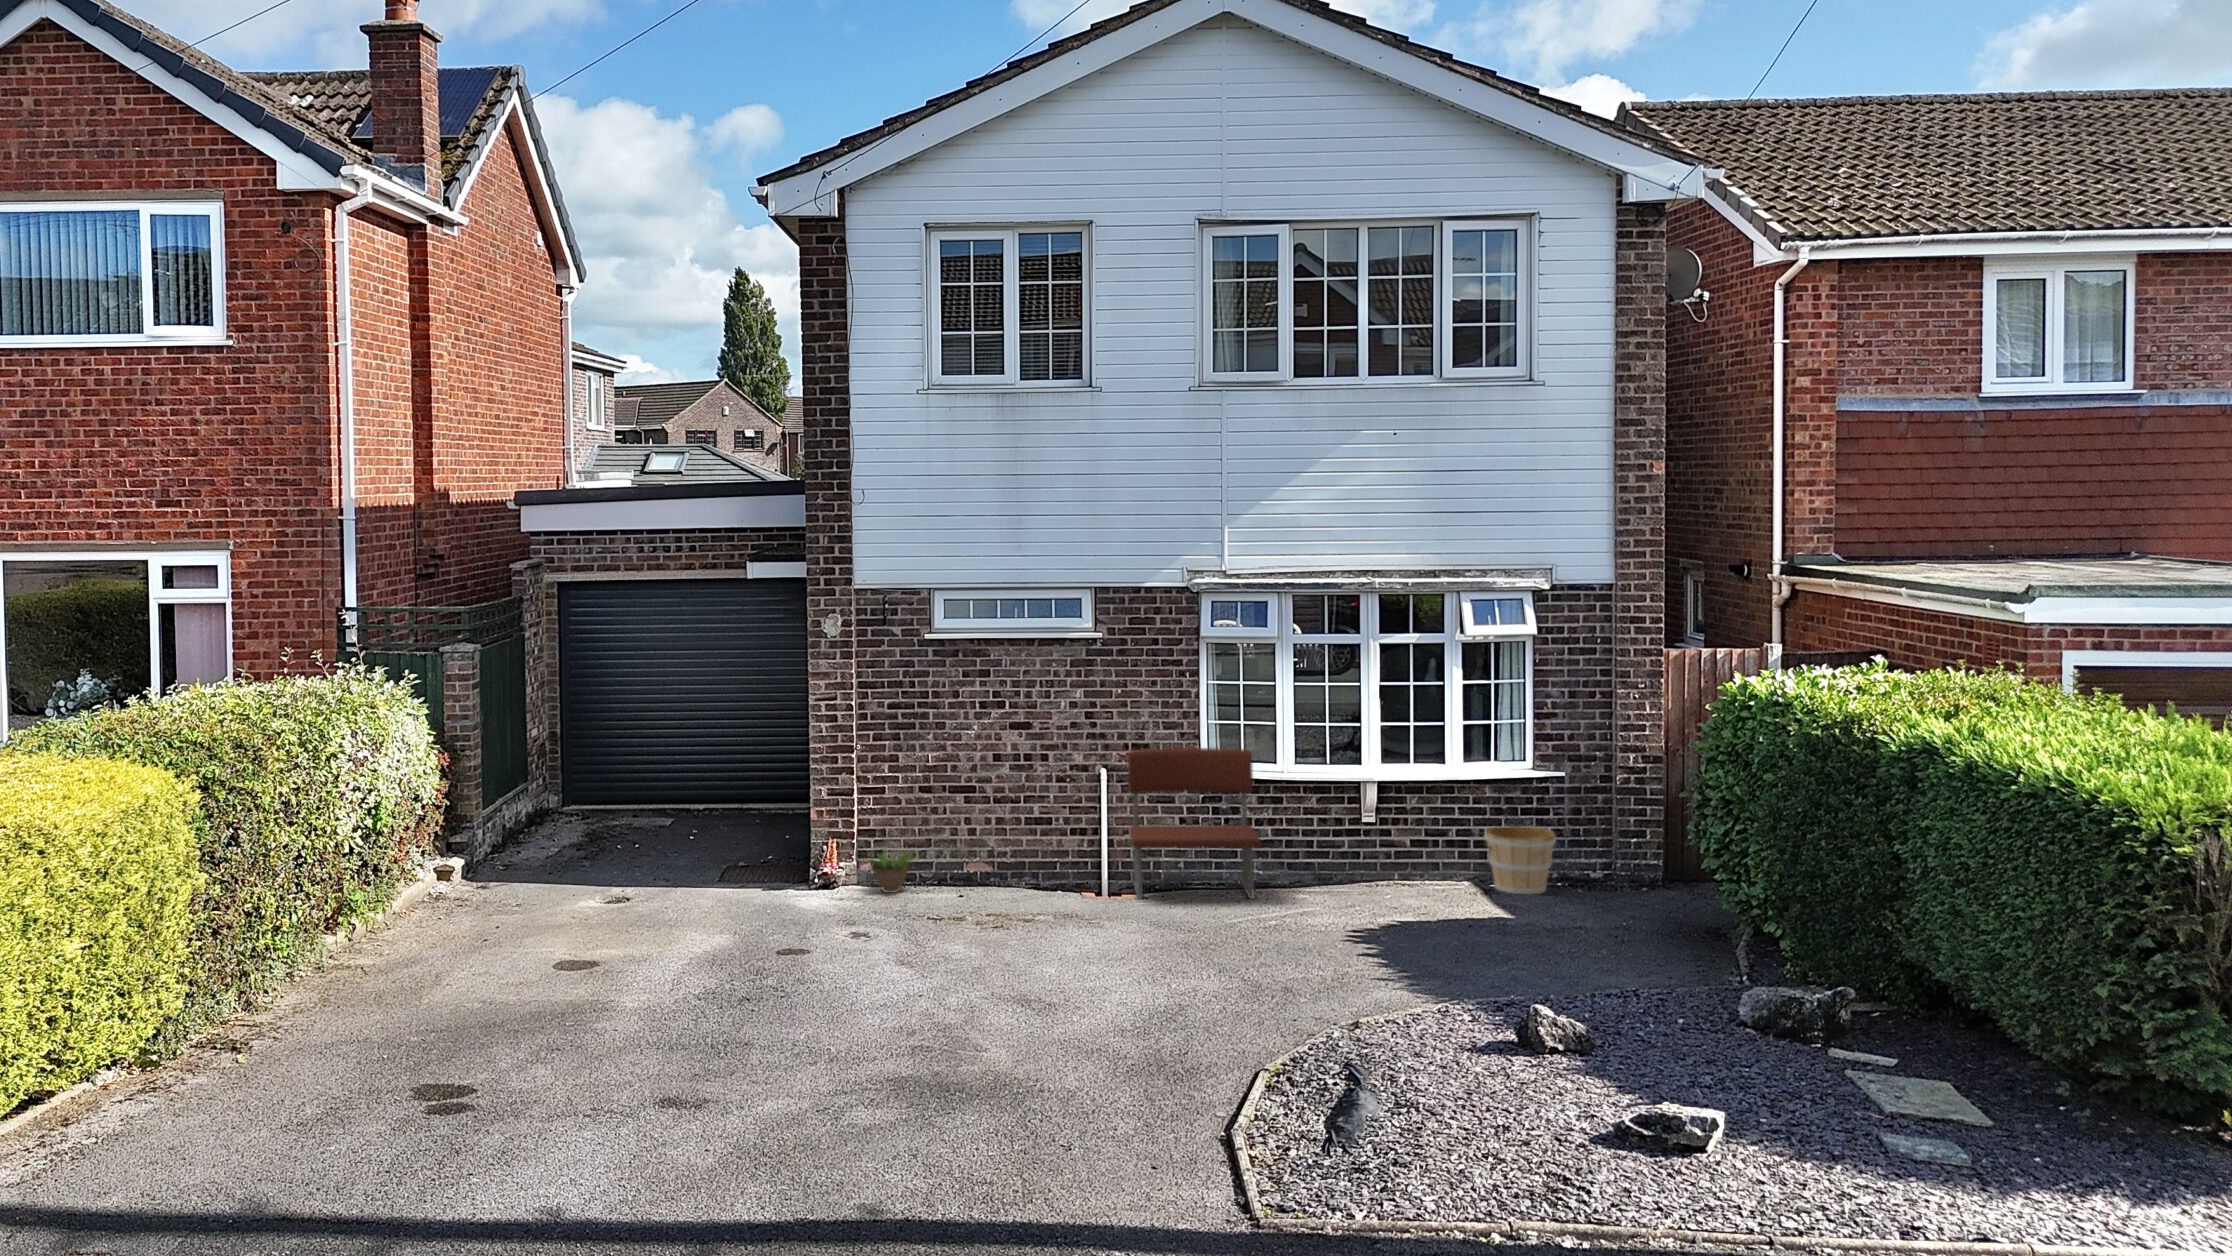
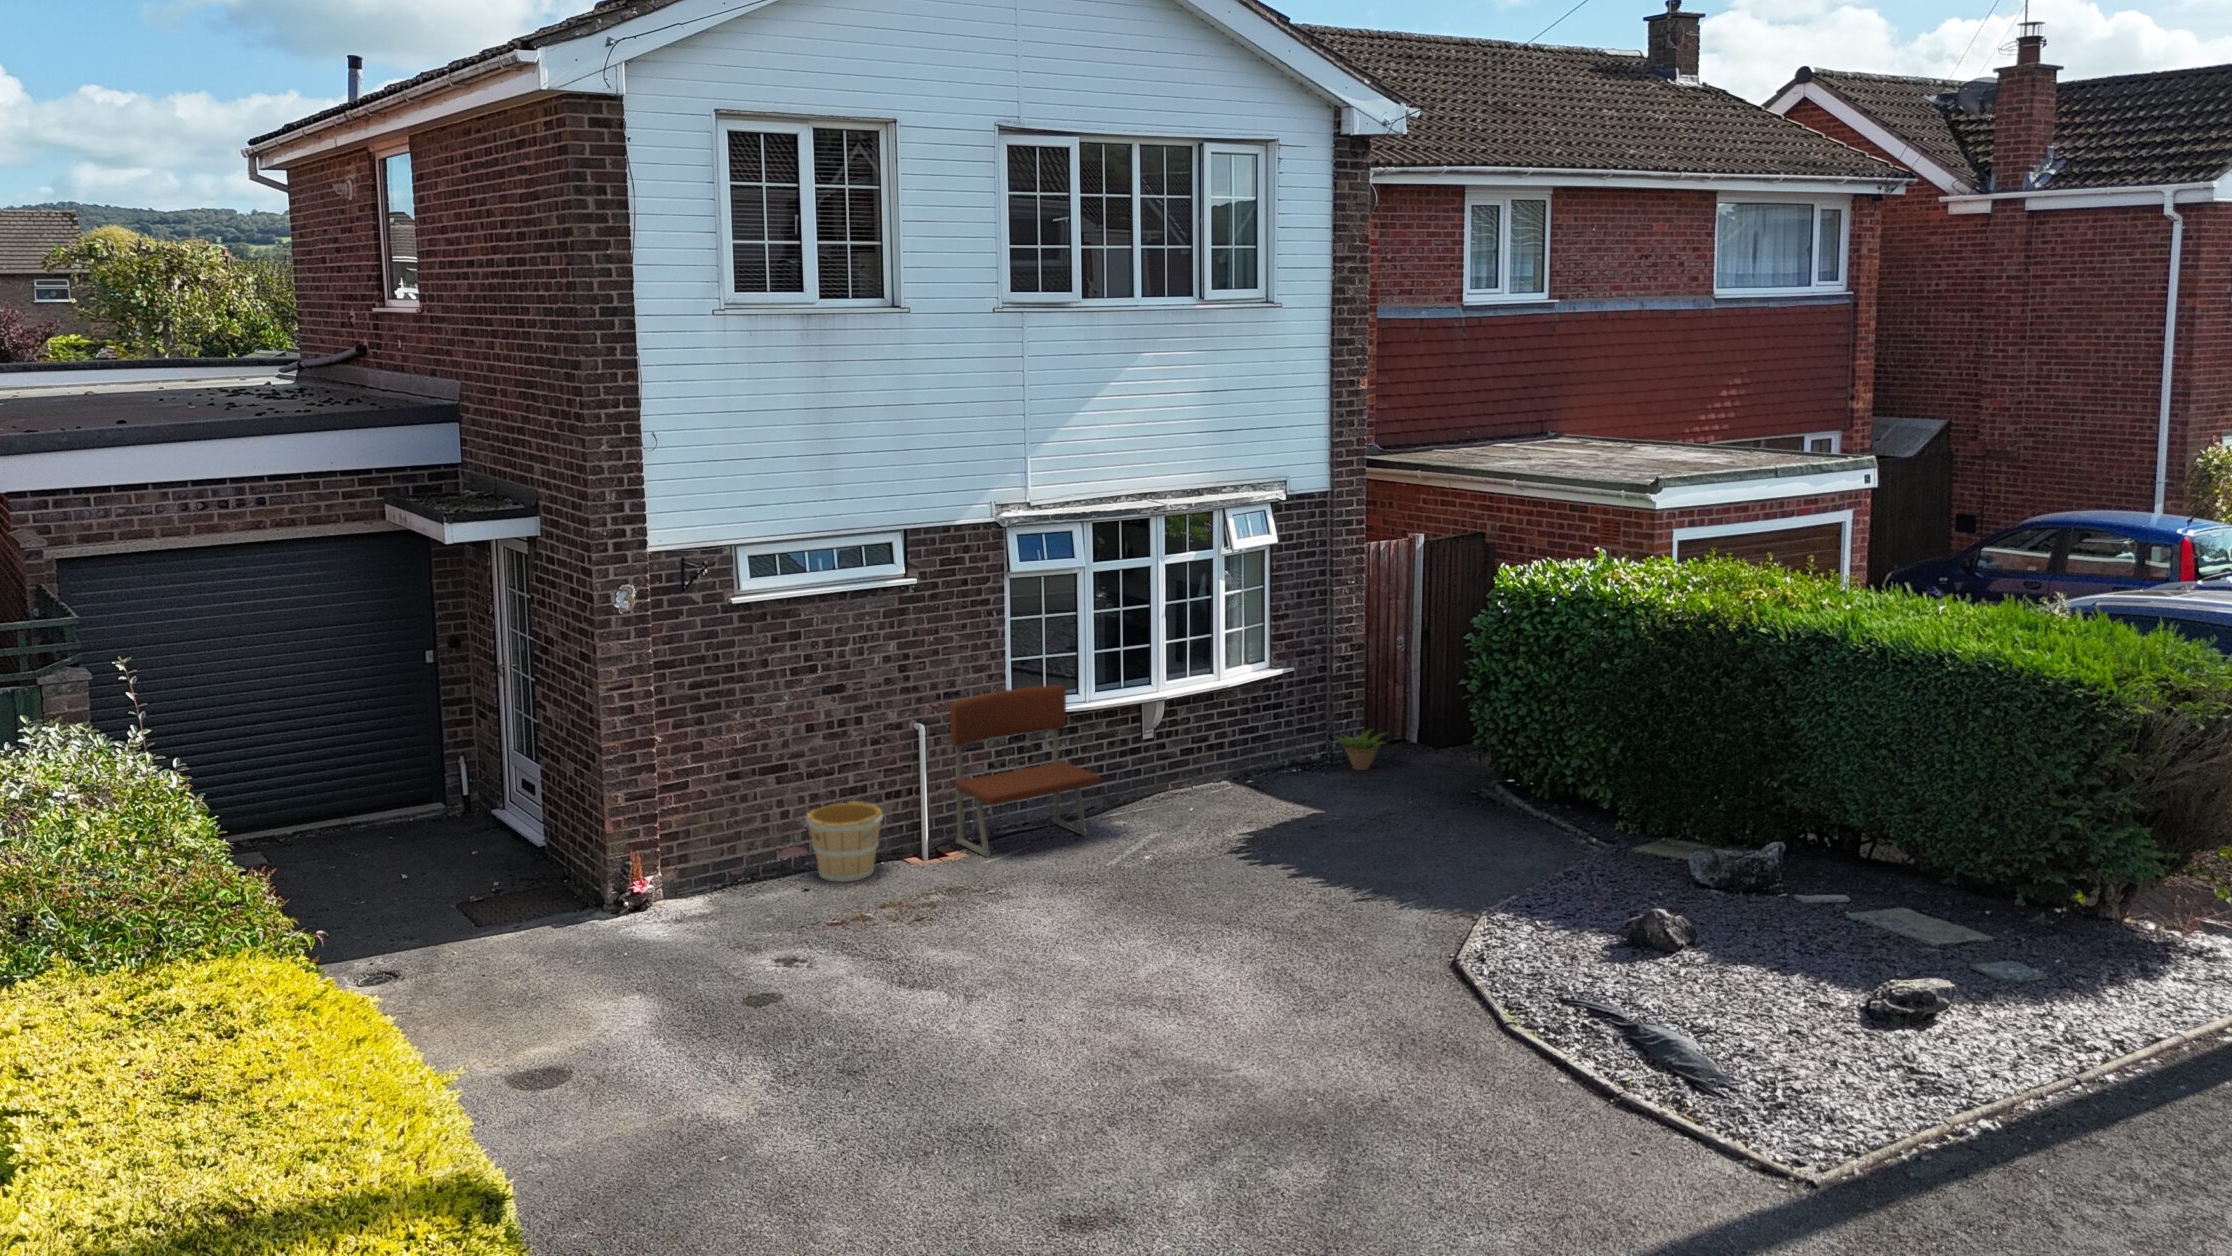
wooden bucket: present [1484,826,1556,895] -> present [806,801,883,882]
decorative plant: present [866,852,915,893] -> present [1338,730,1388,770]

